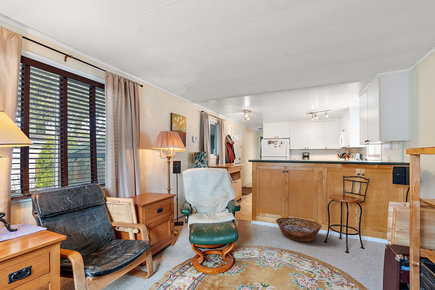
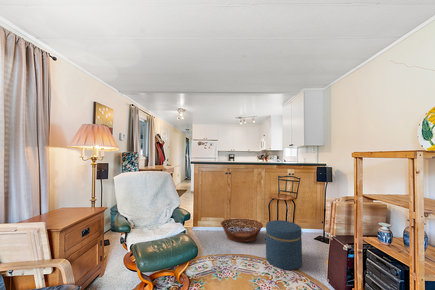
ottoman: none [316,222,359,275] -> present [266,220,302,270]

